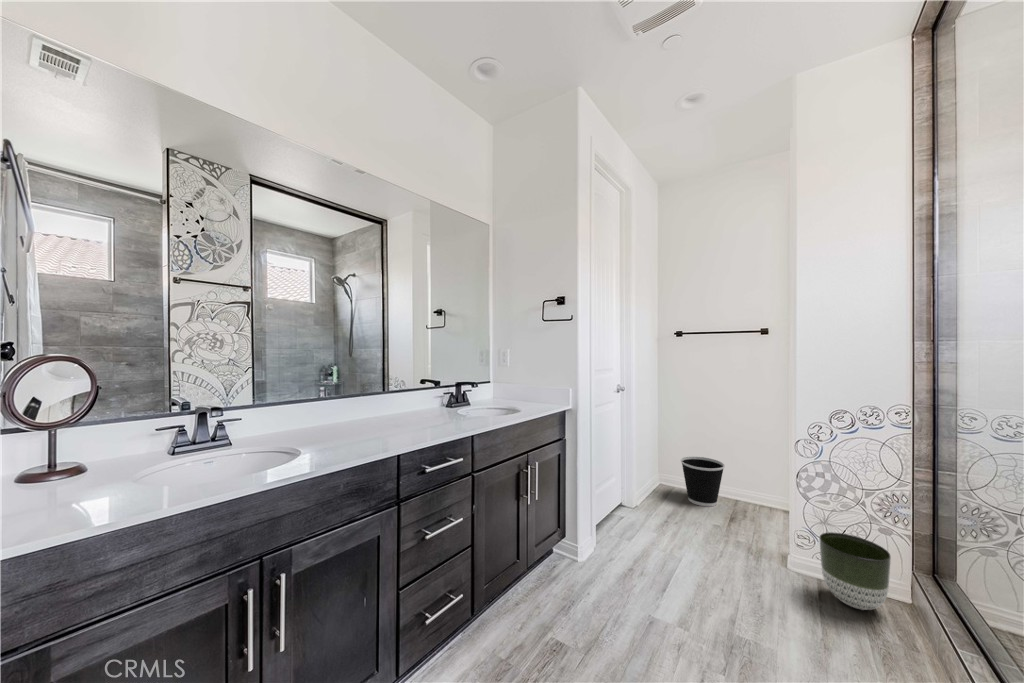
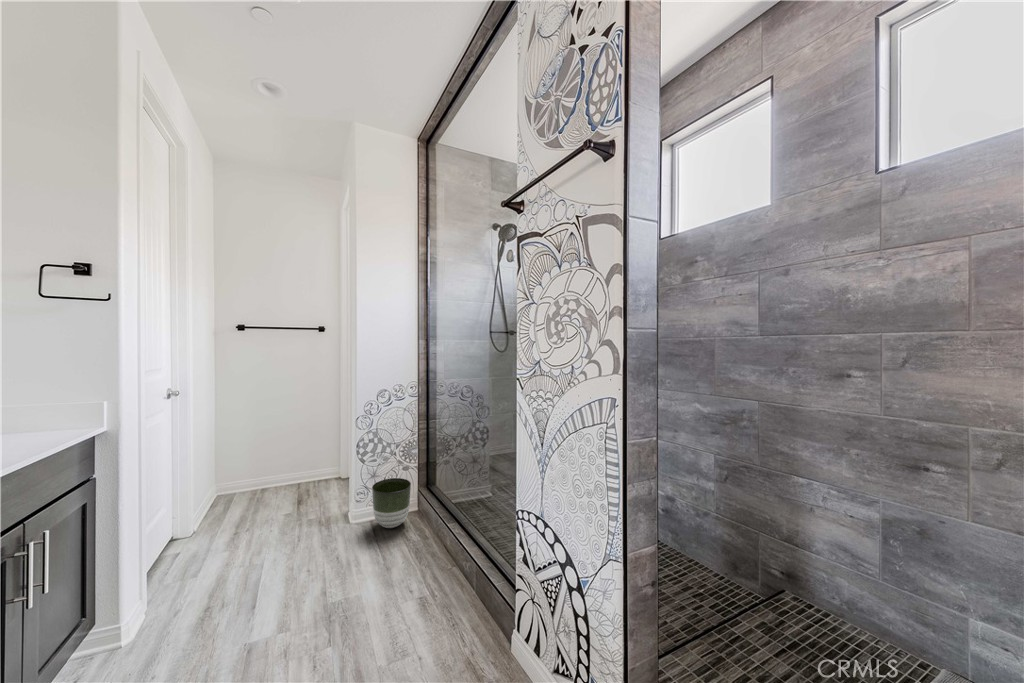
wastebasket: present [681,456,725,507] -> none [242,452,289,502]

